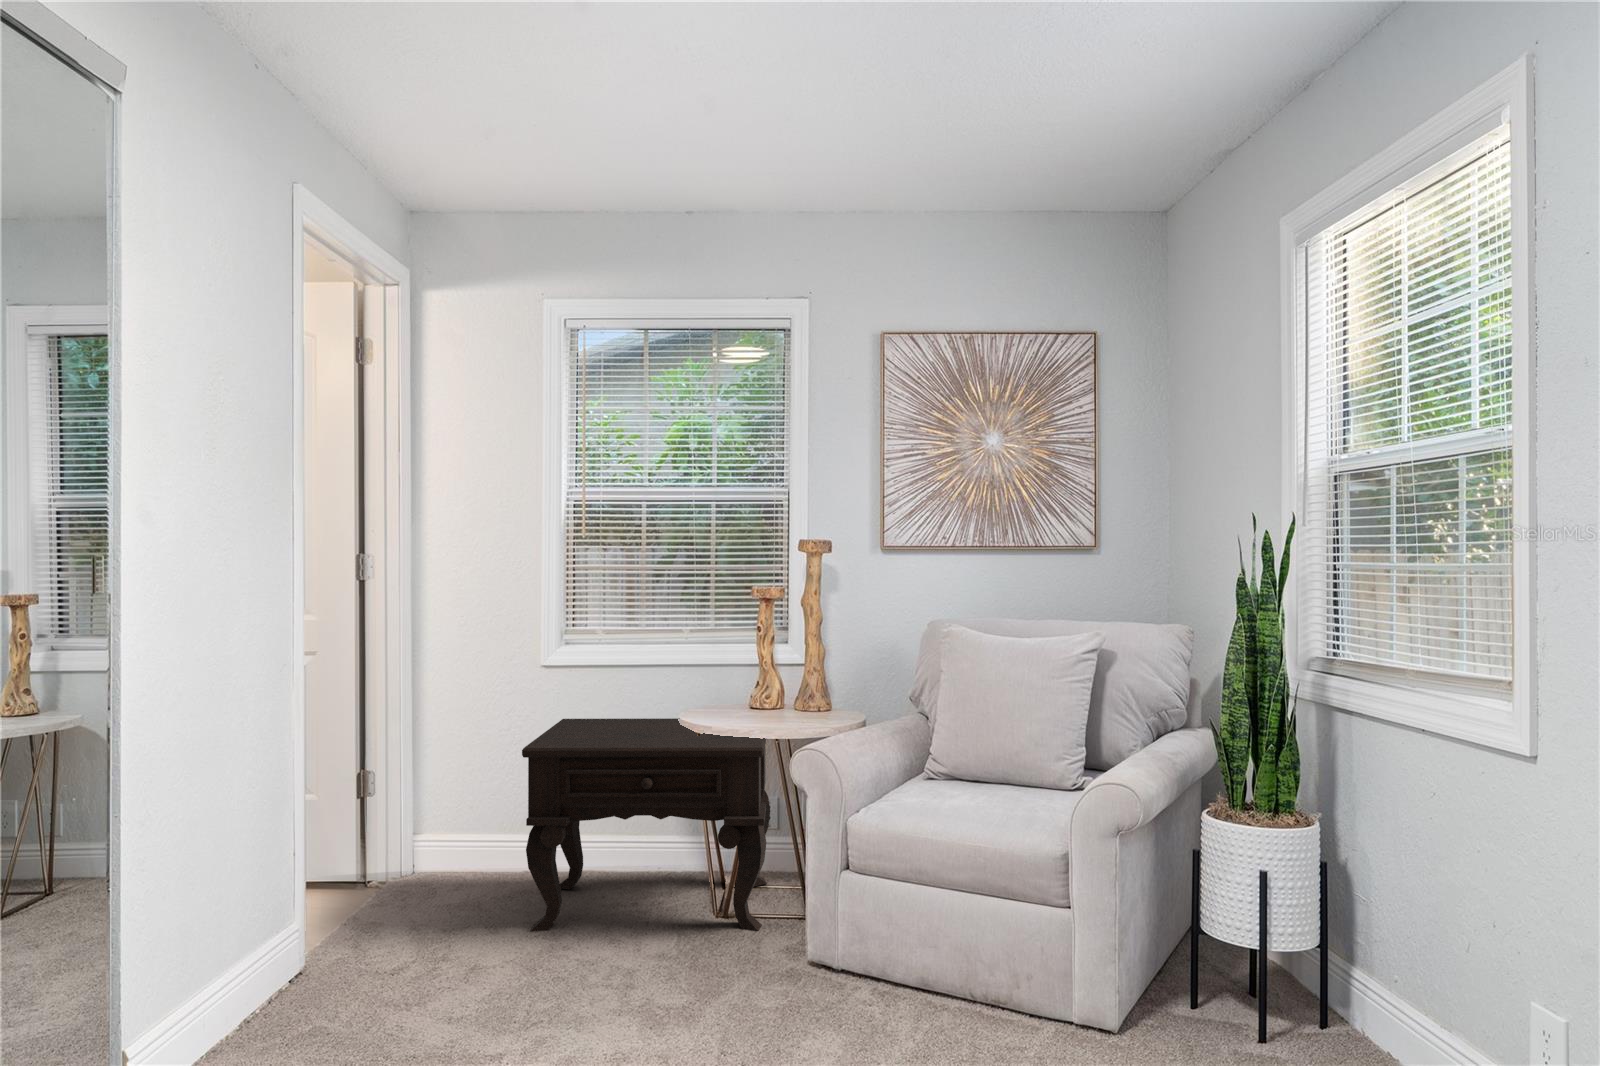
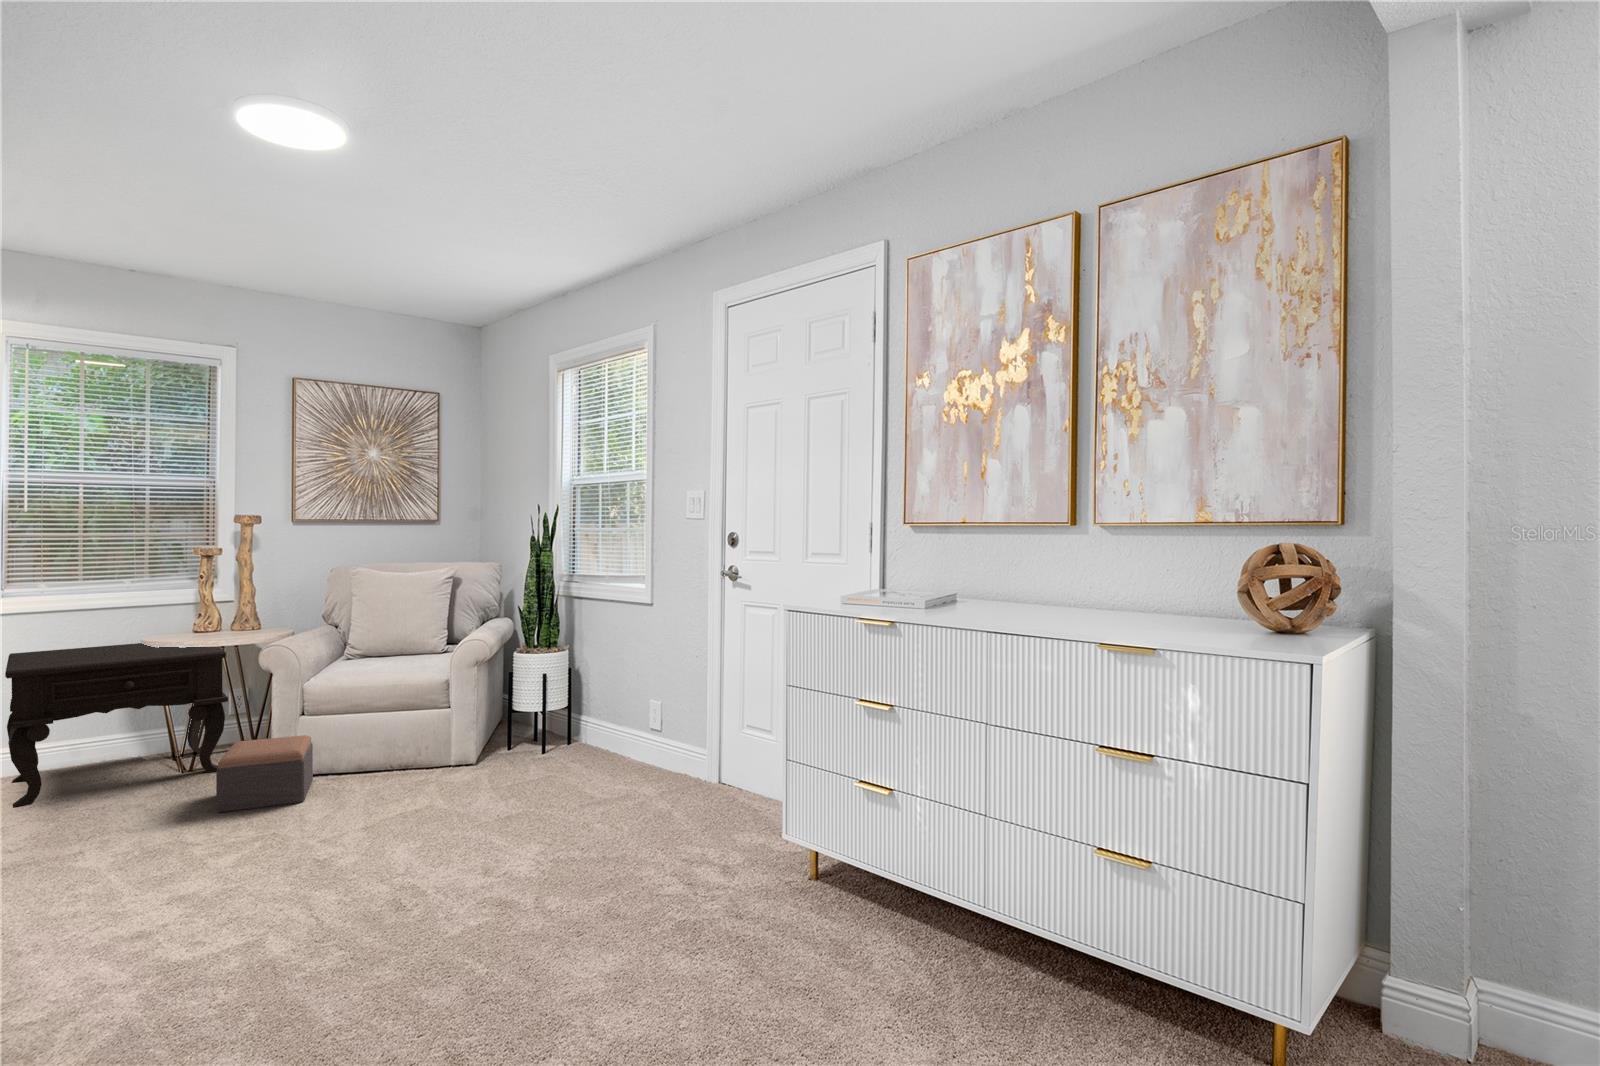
footstool: none [705,900,854,1037] -> present [216,735,313,813]

